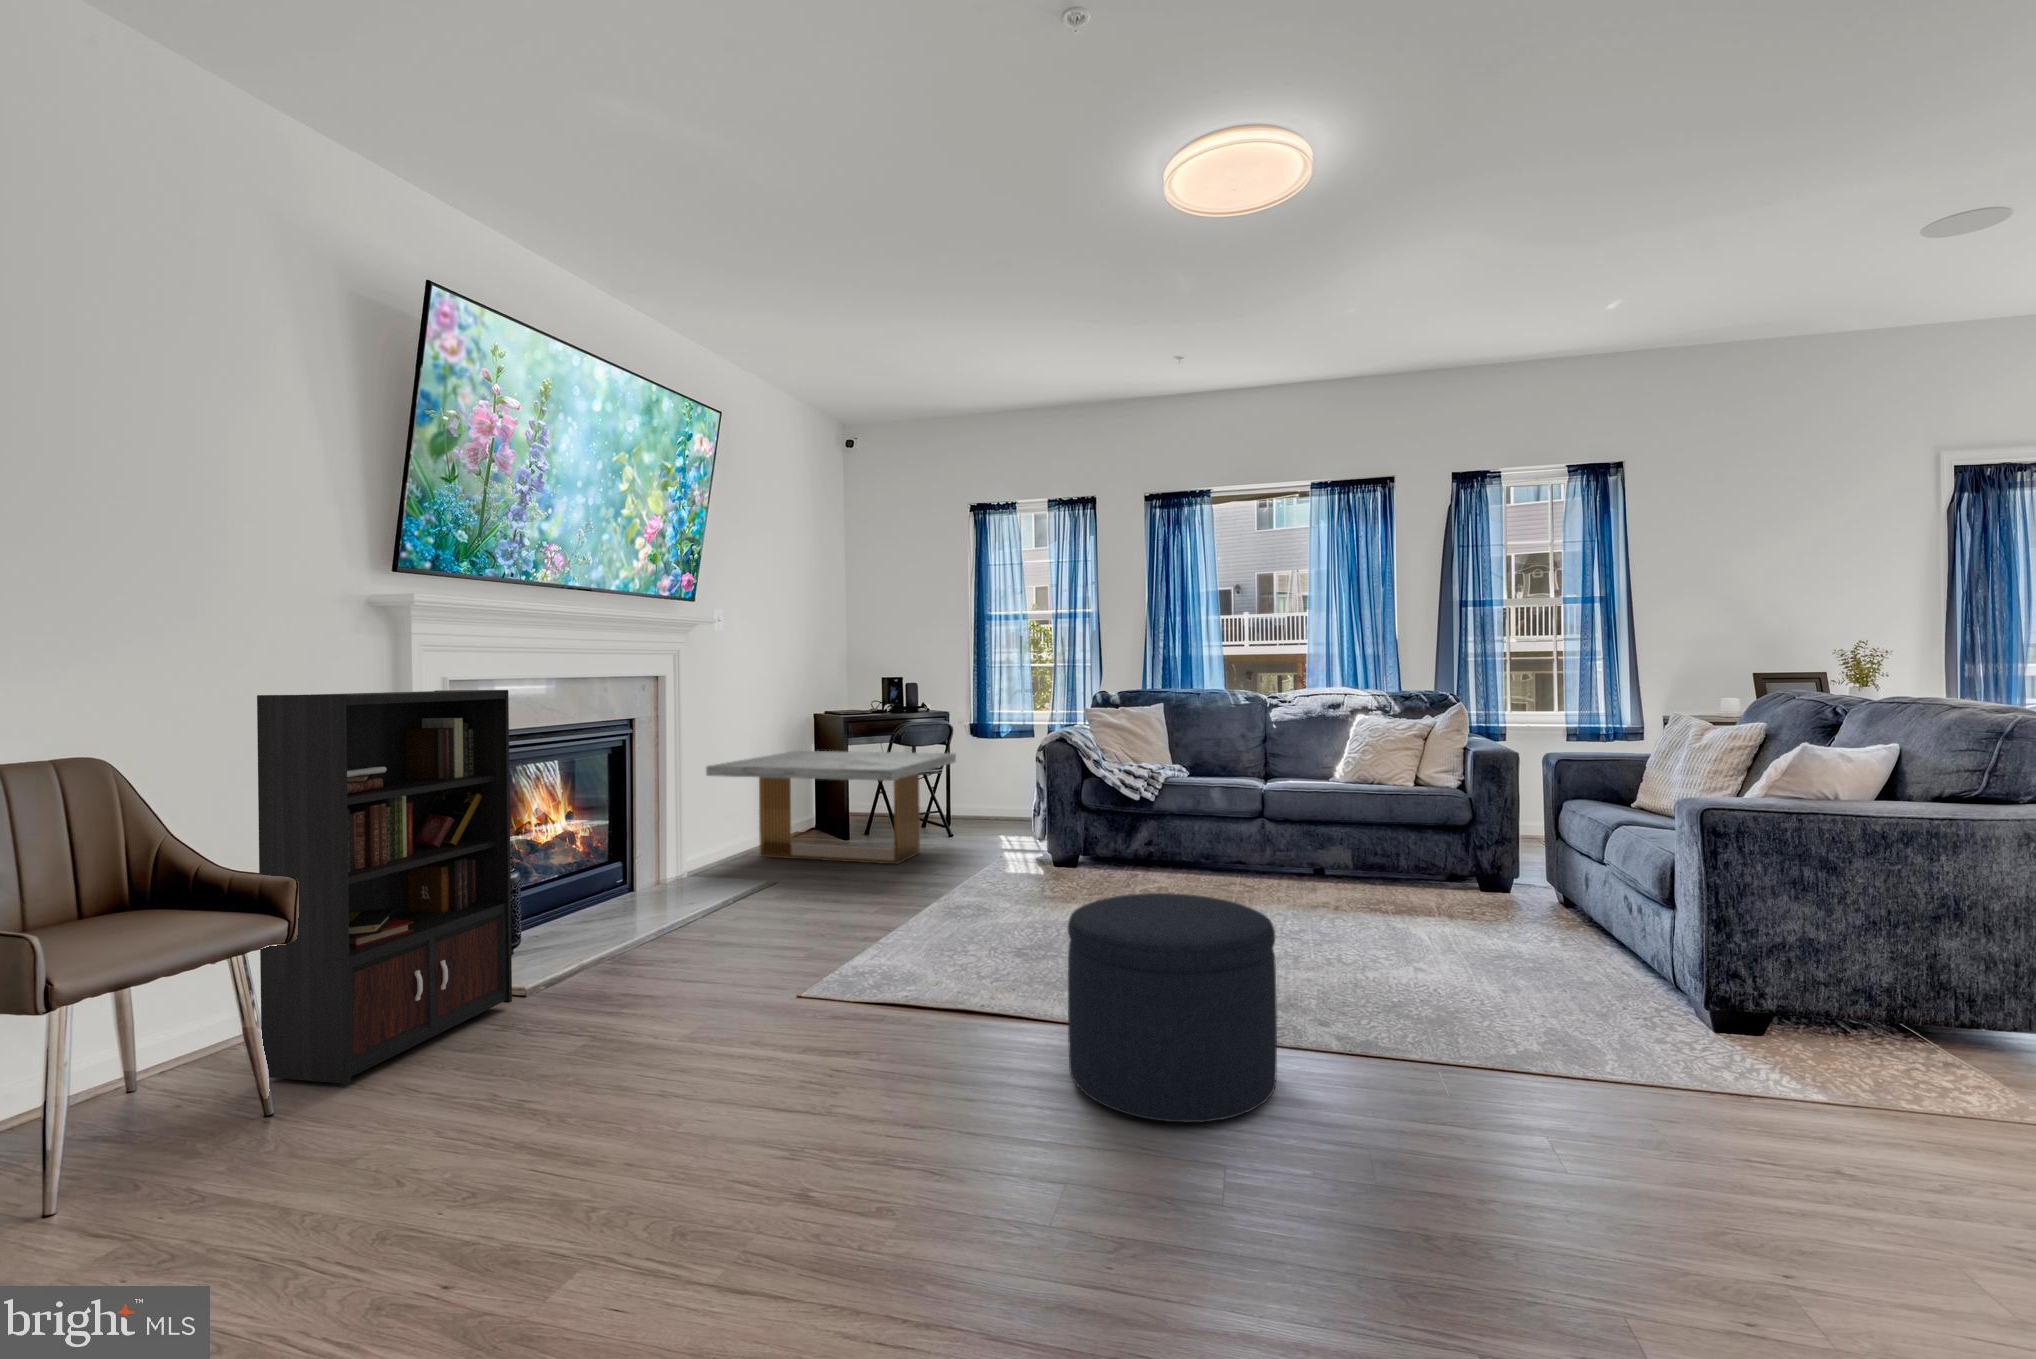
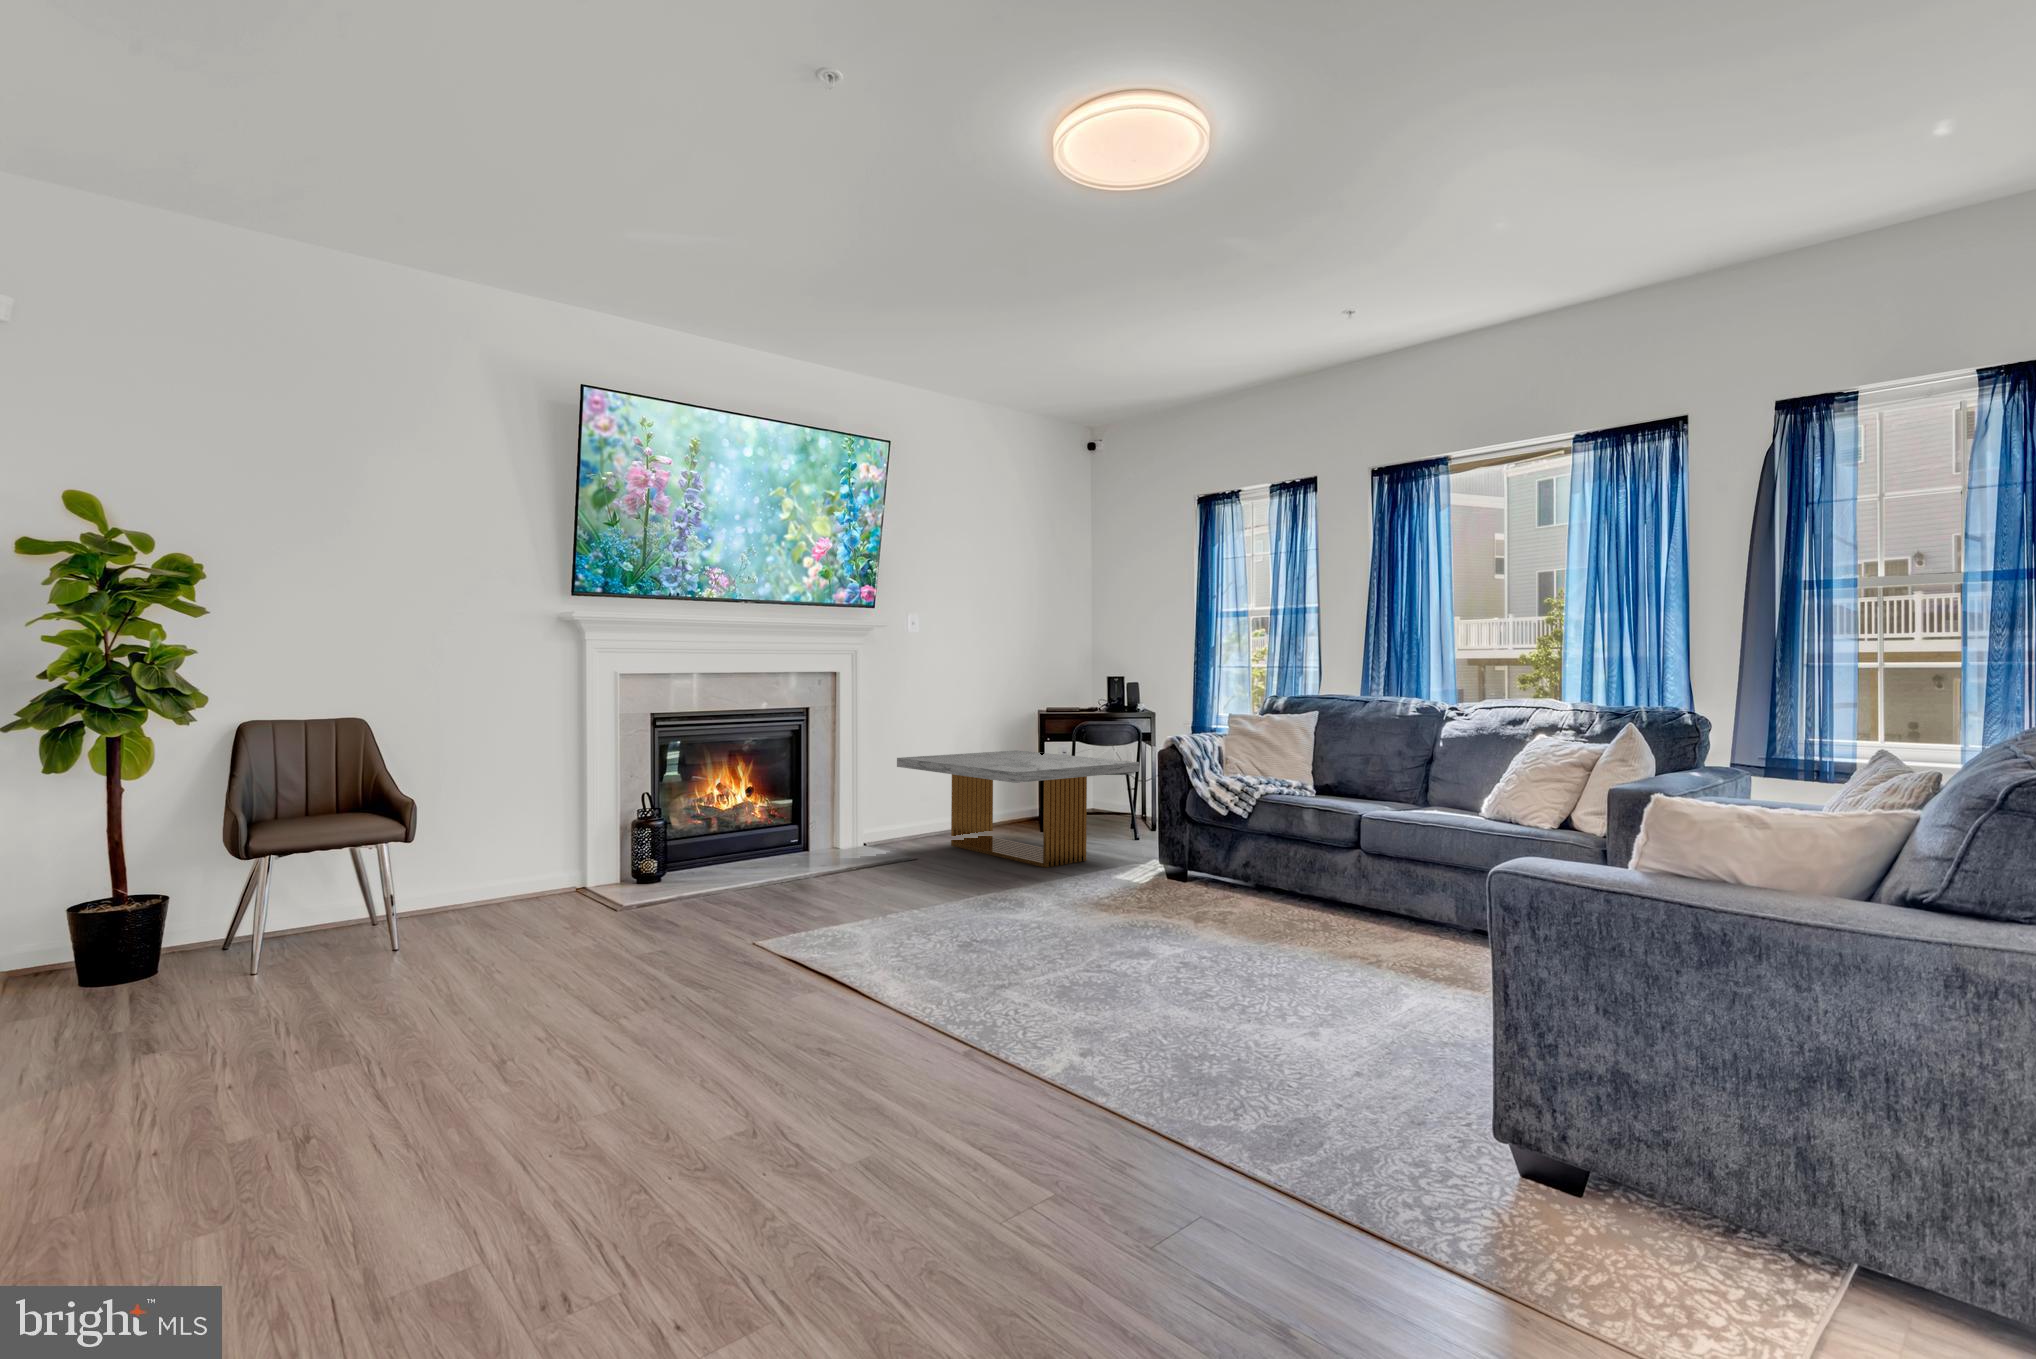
bookcase: present [257,690,512,1084] -> none [406,683,588,951]
ottoman: present [1068,893,1277,1122] -> none [745,903,958,1136]

